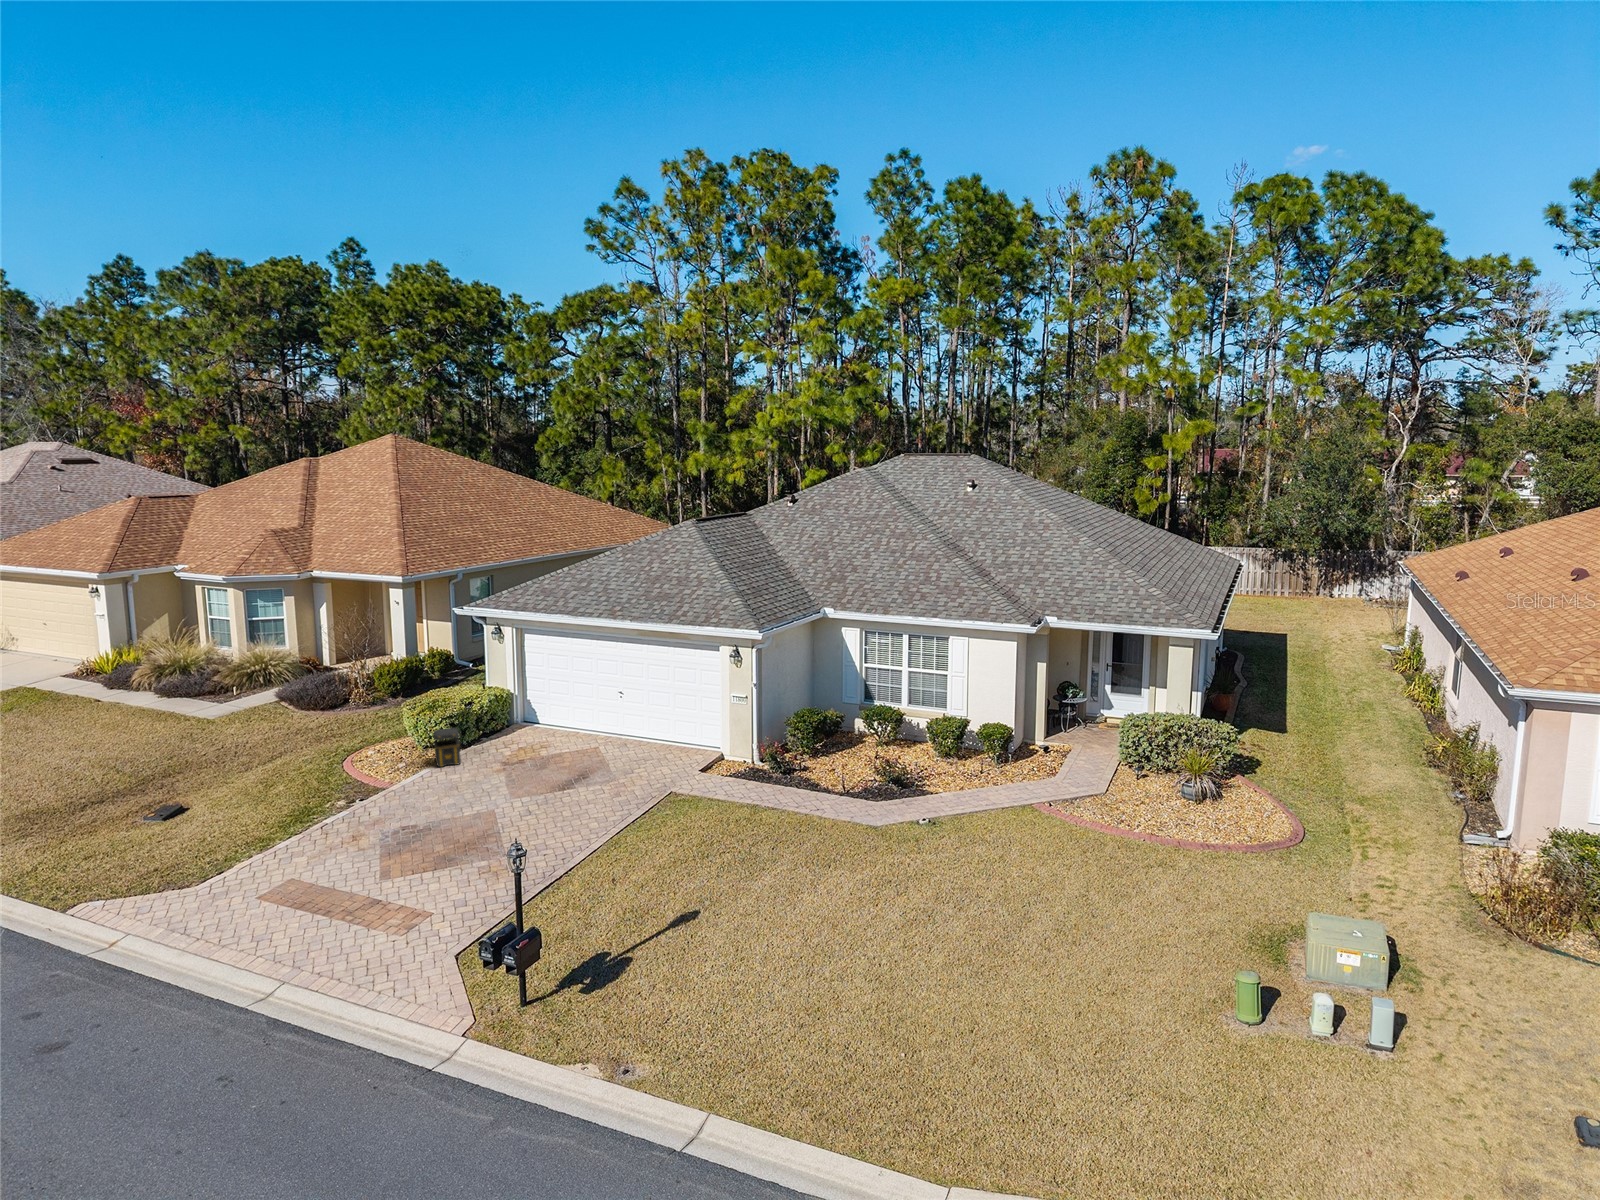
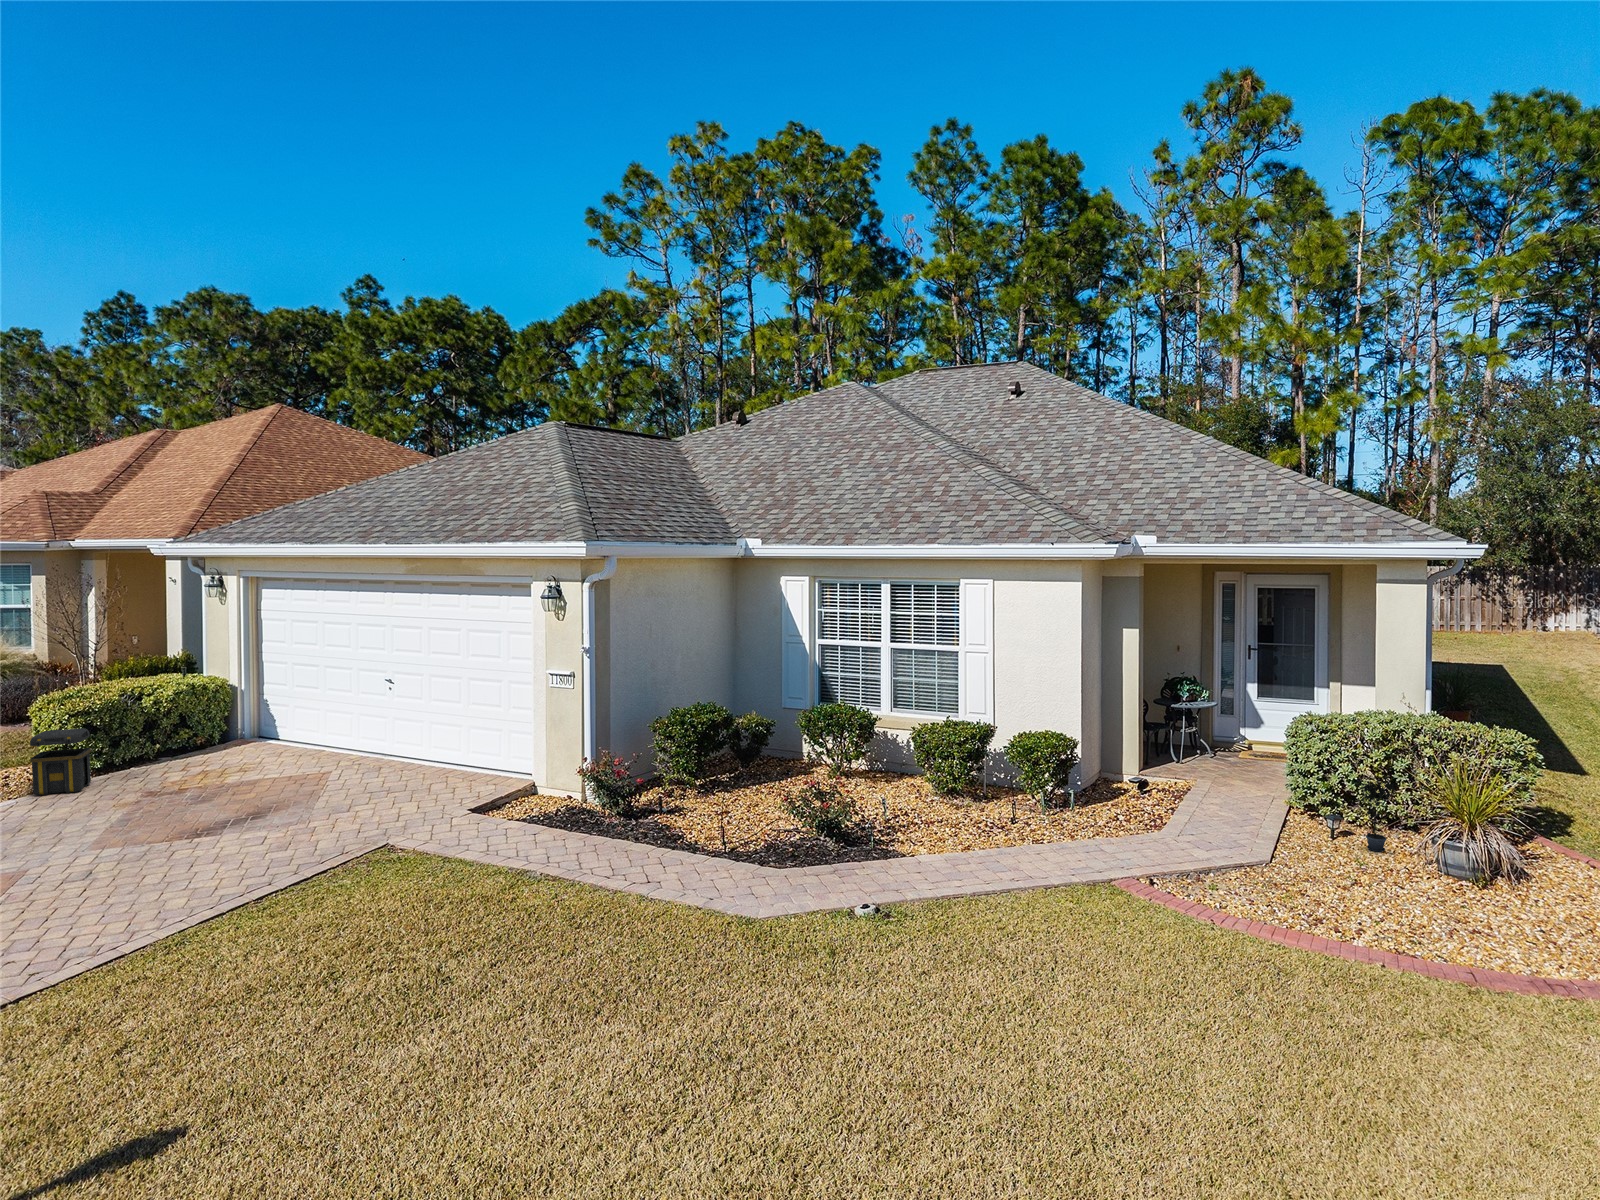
potted plant: none [1150,750,1169,786] -> present [1358,777,1396,852]

